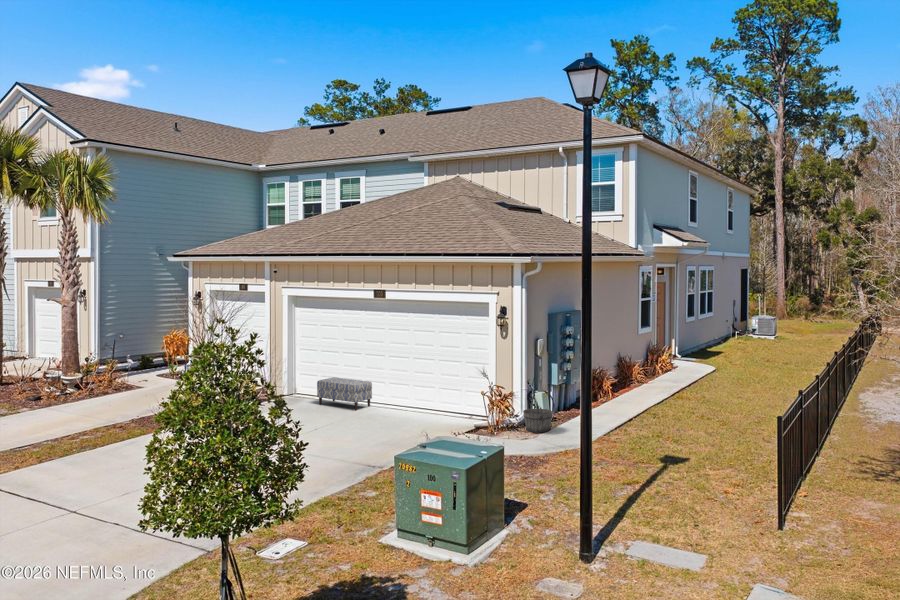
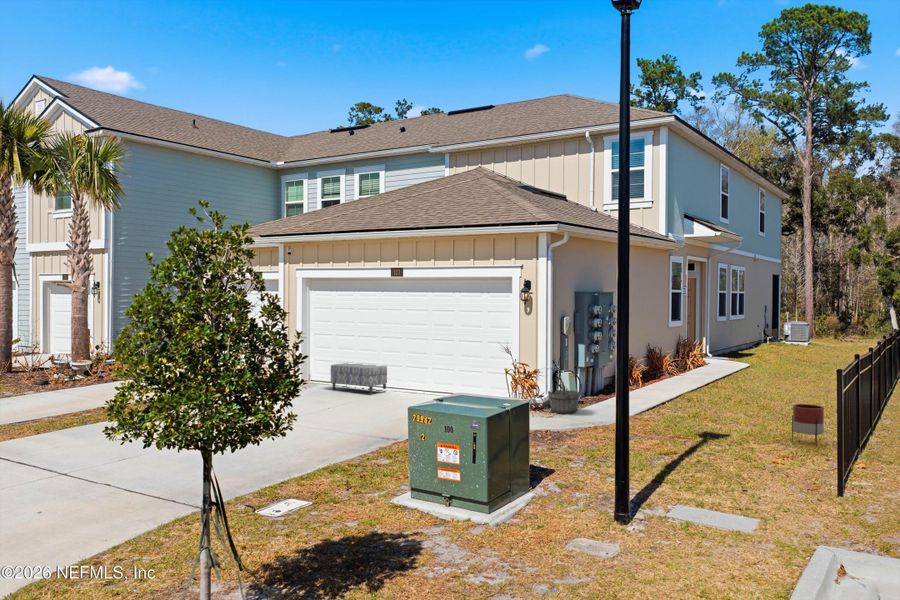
planter: none [744,429,773,469] -> present [792,404,824,446]

